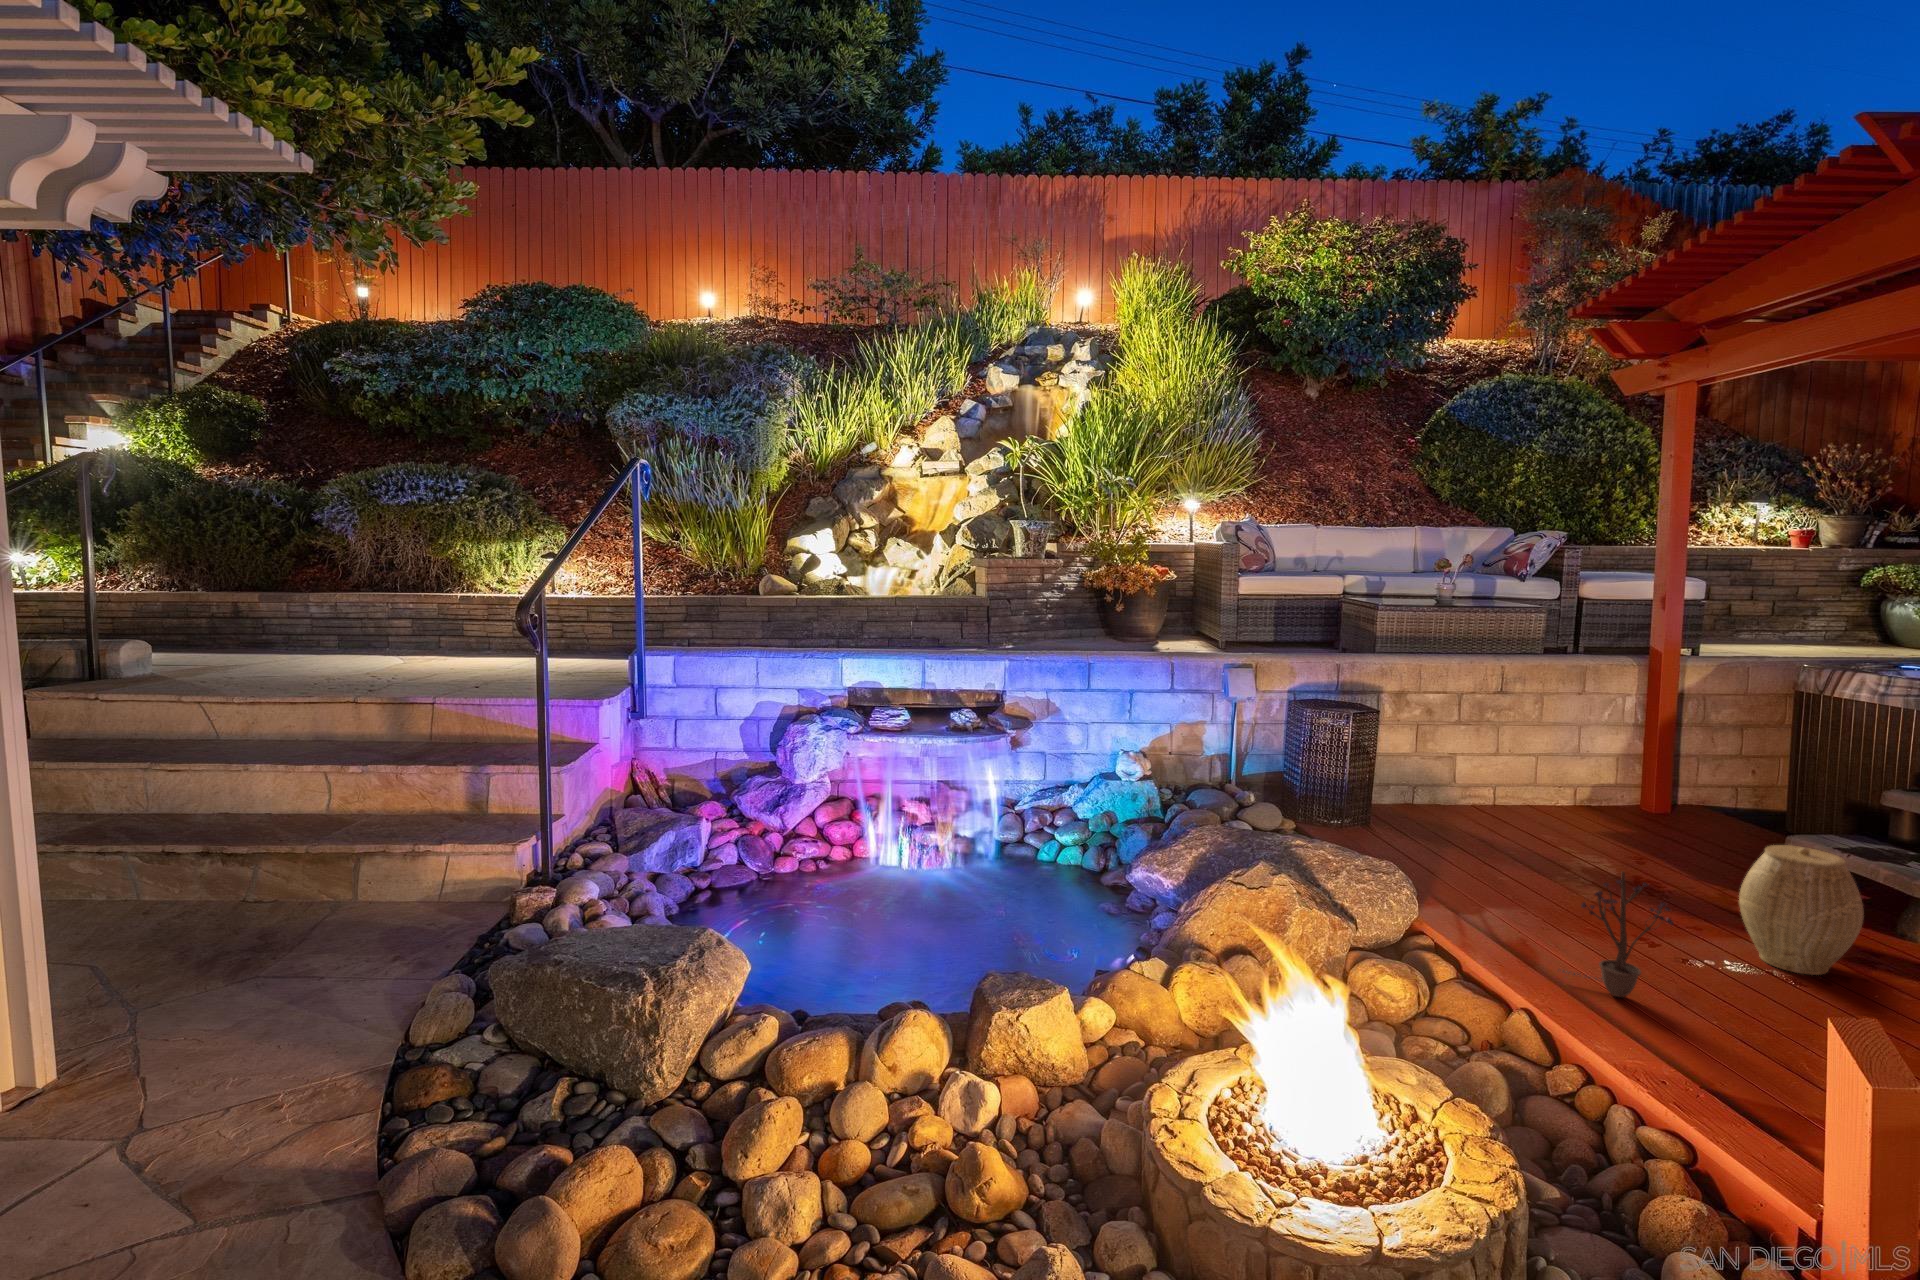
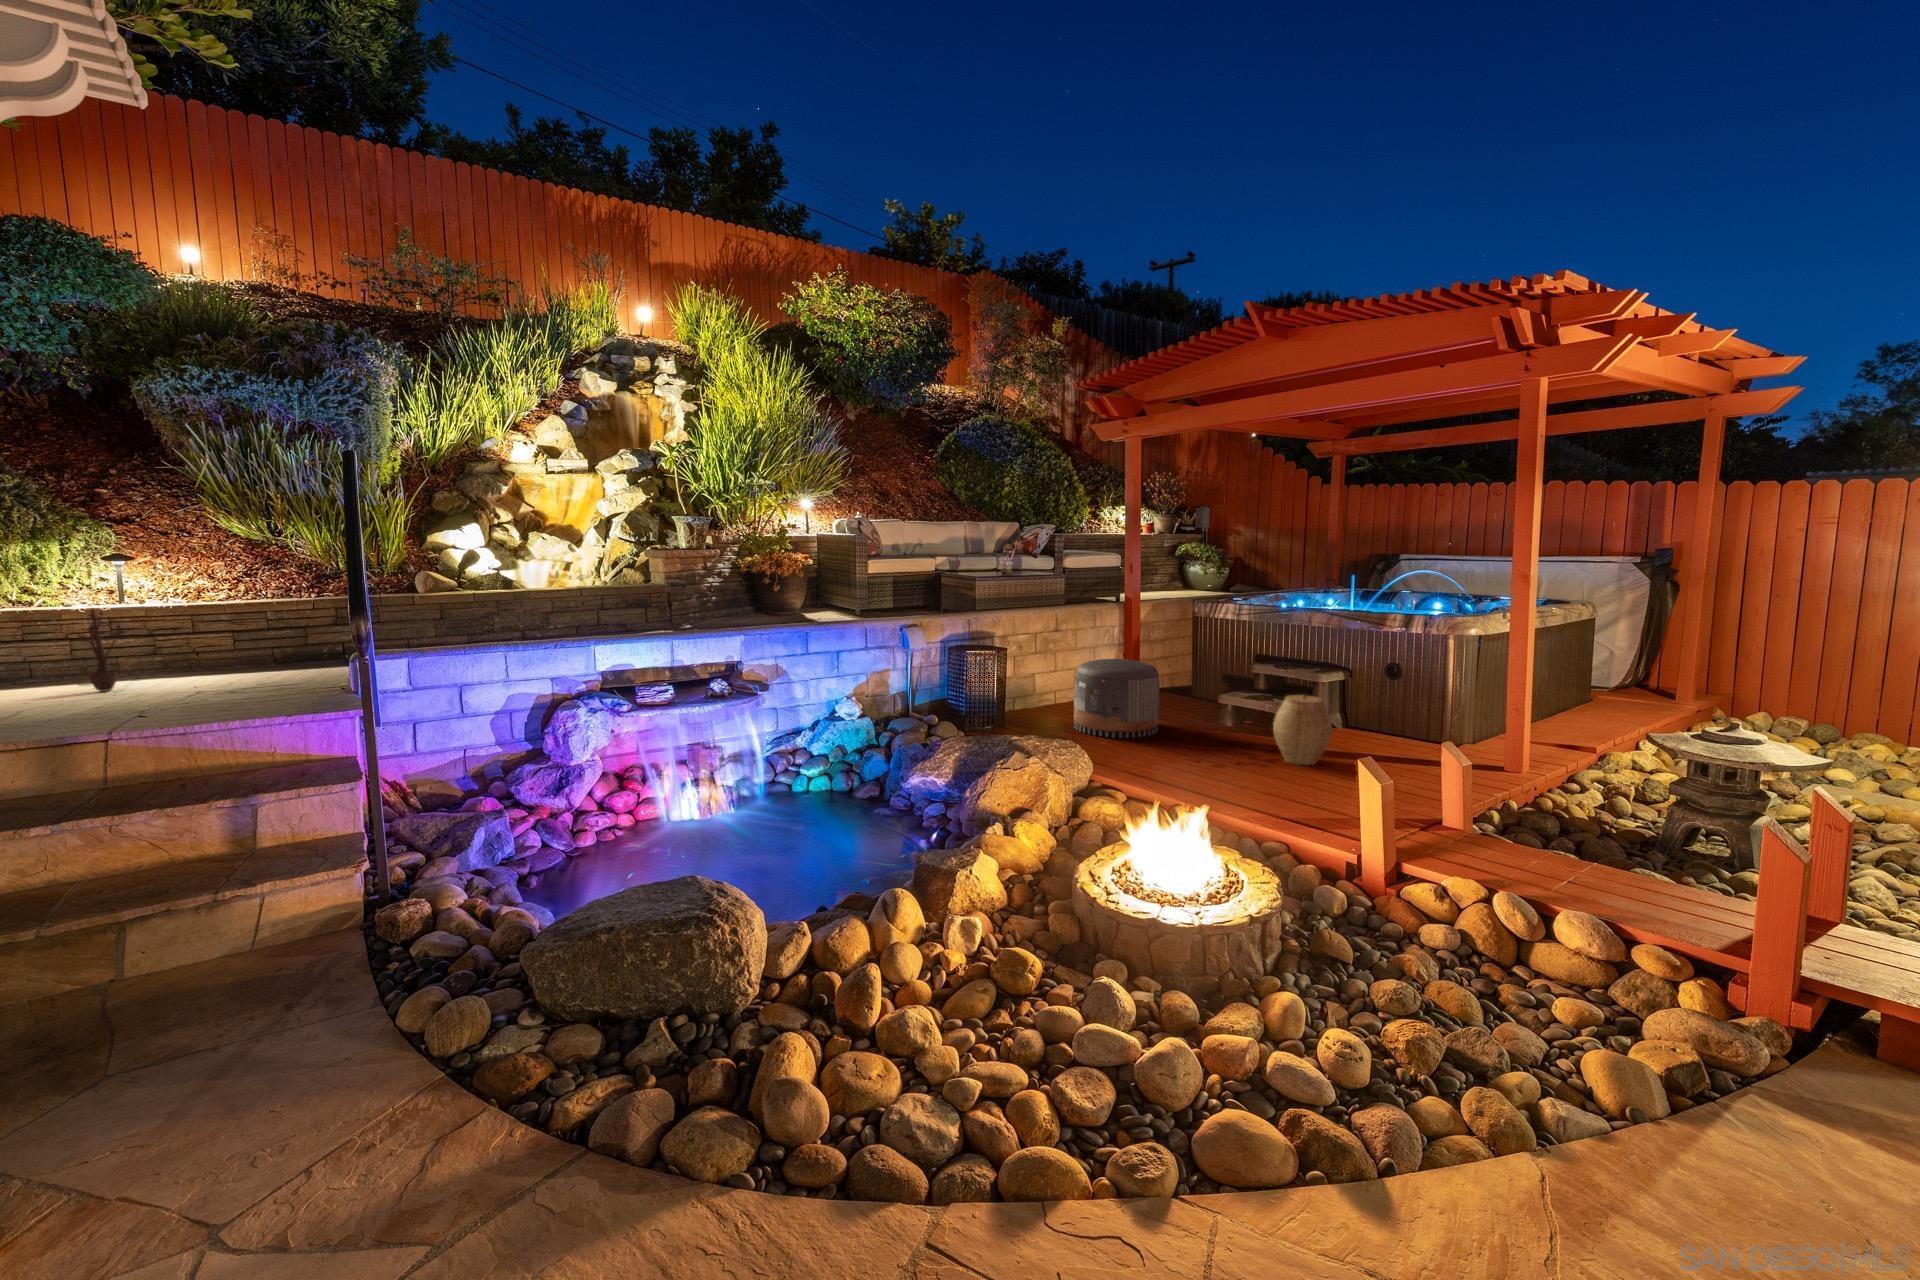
pouf: none [1443,742,1591,869] -> present [1074,659,1160,738]
decorative plant: present [1563,872,1673,997] -> present [78,609,123,692]

